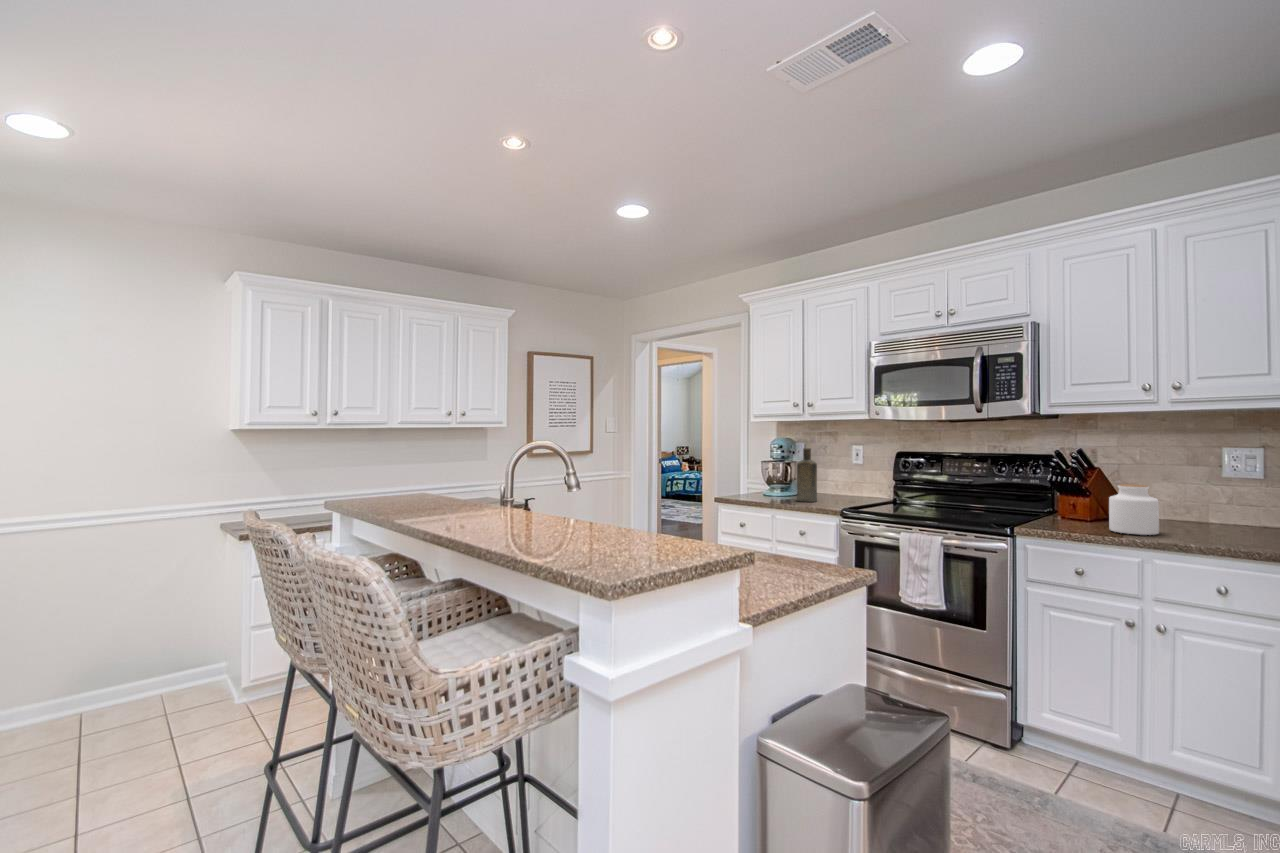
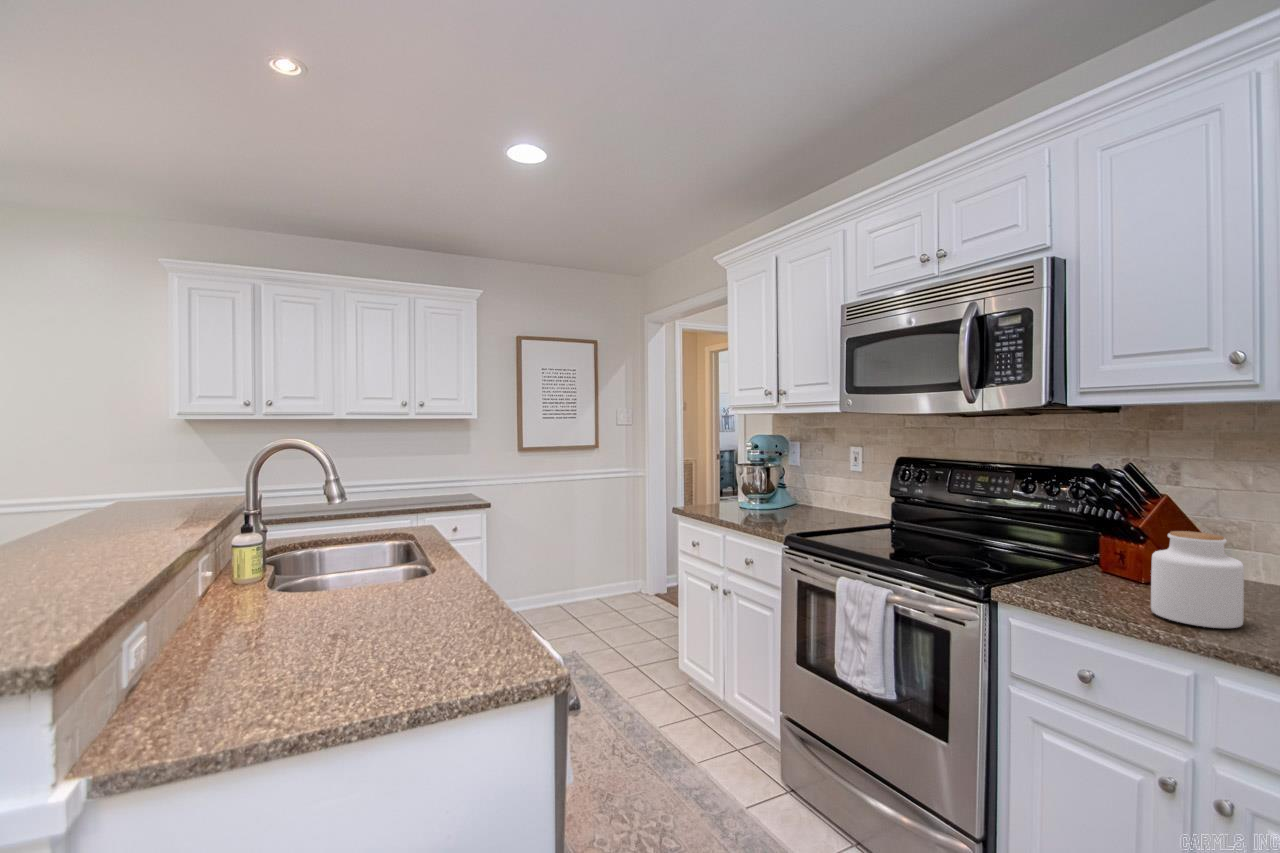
bottle: present [797,448,817,502] -> none [761,449,786,522]

